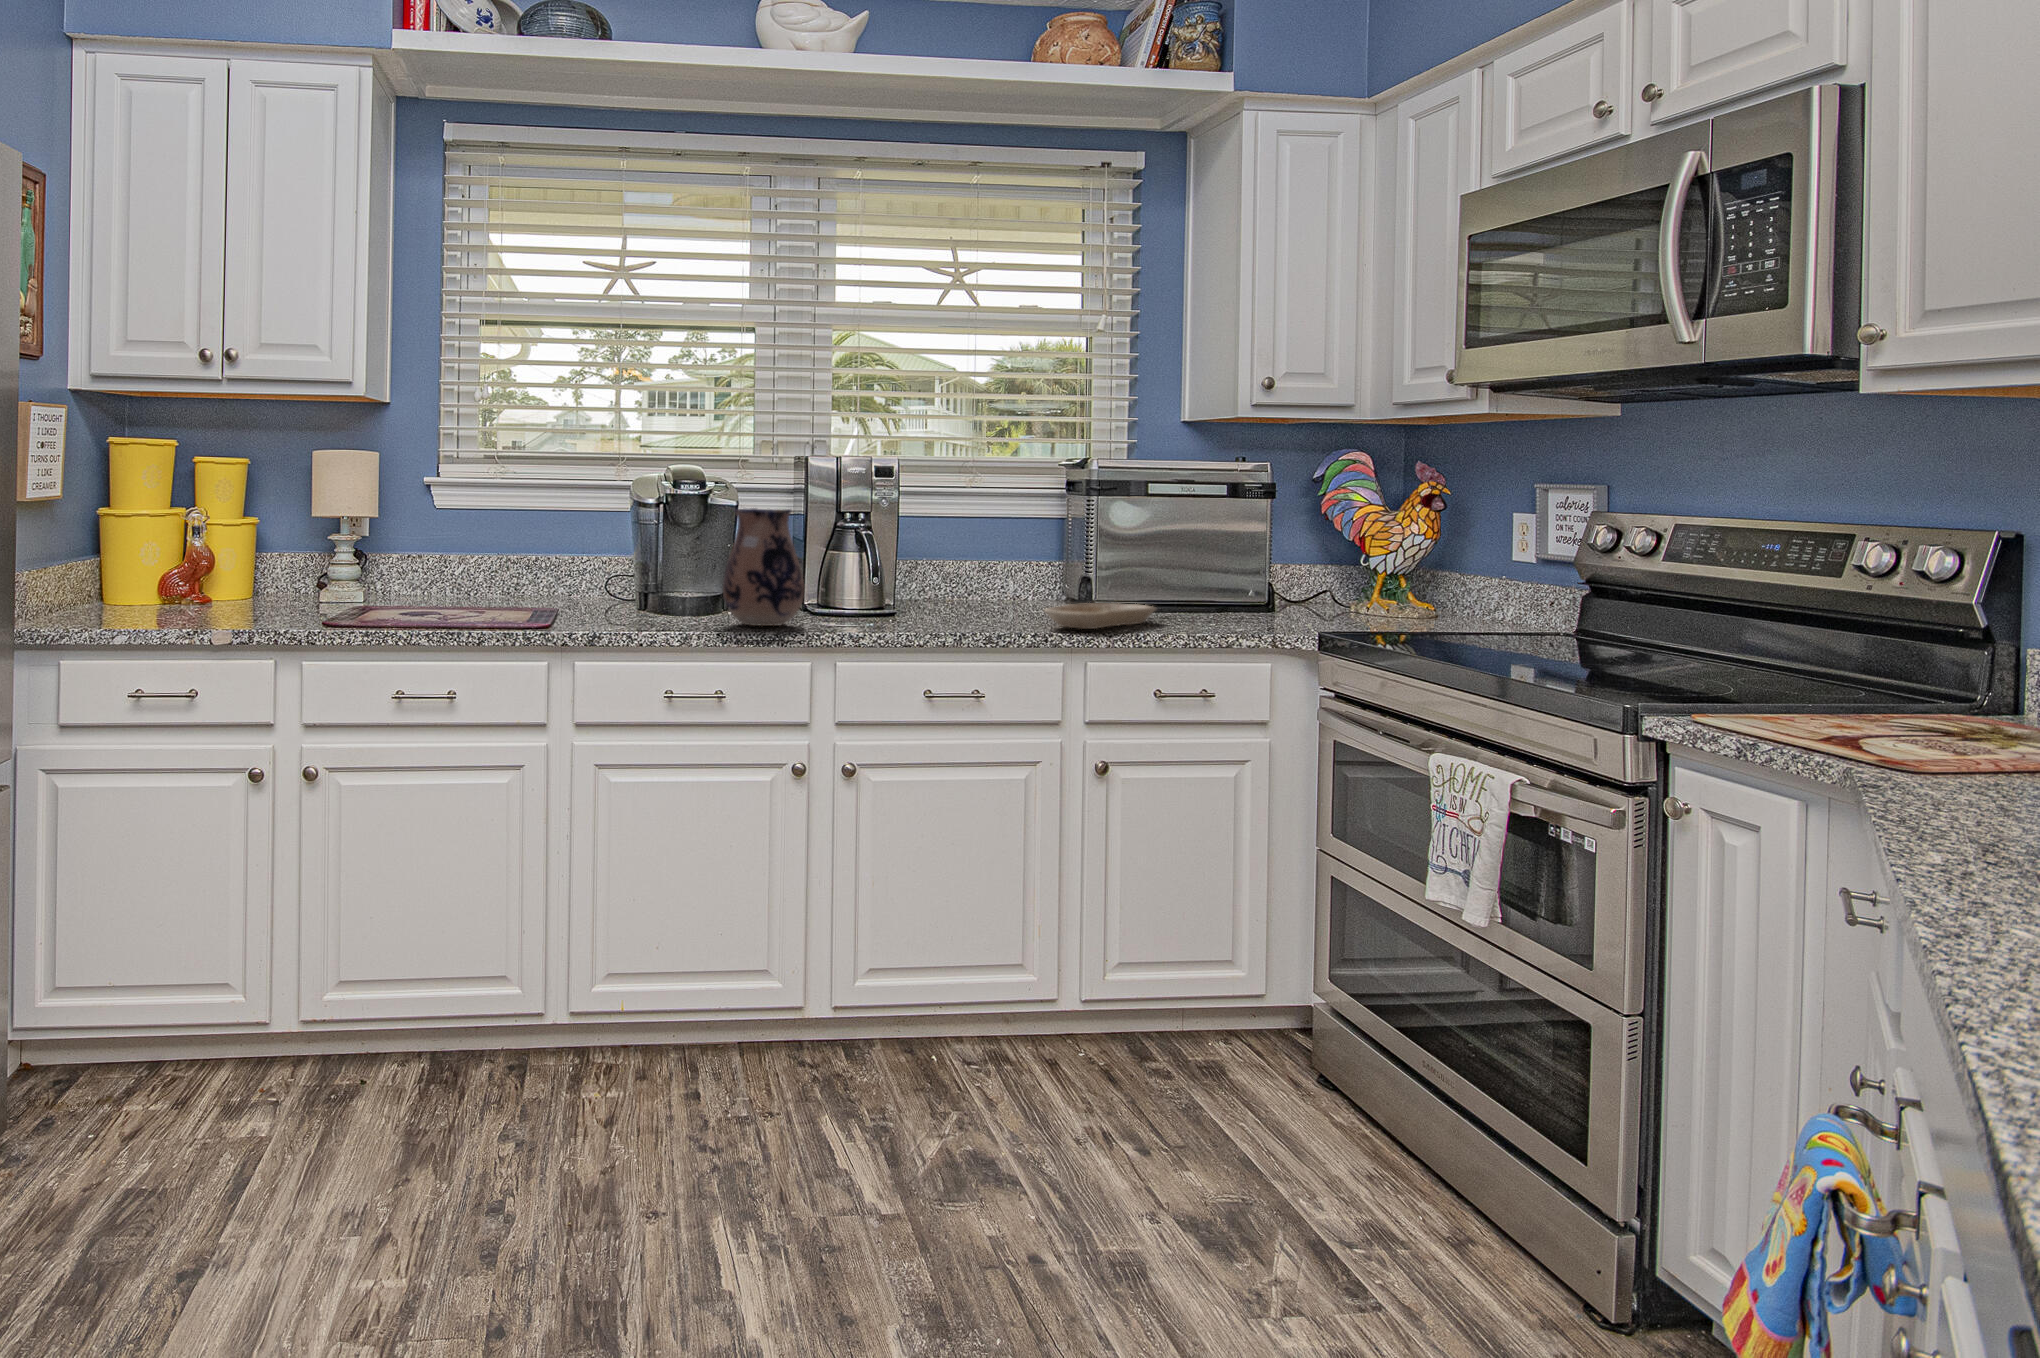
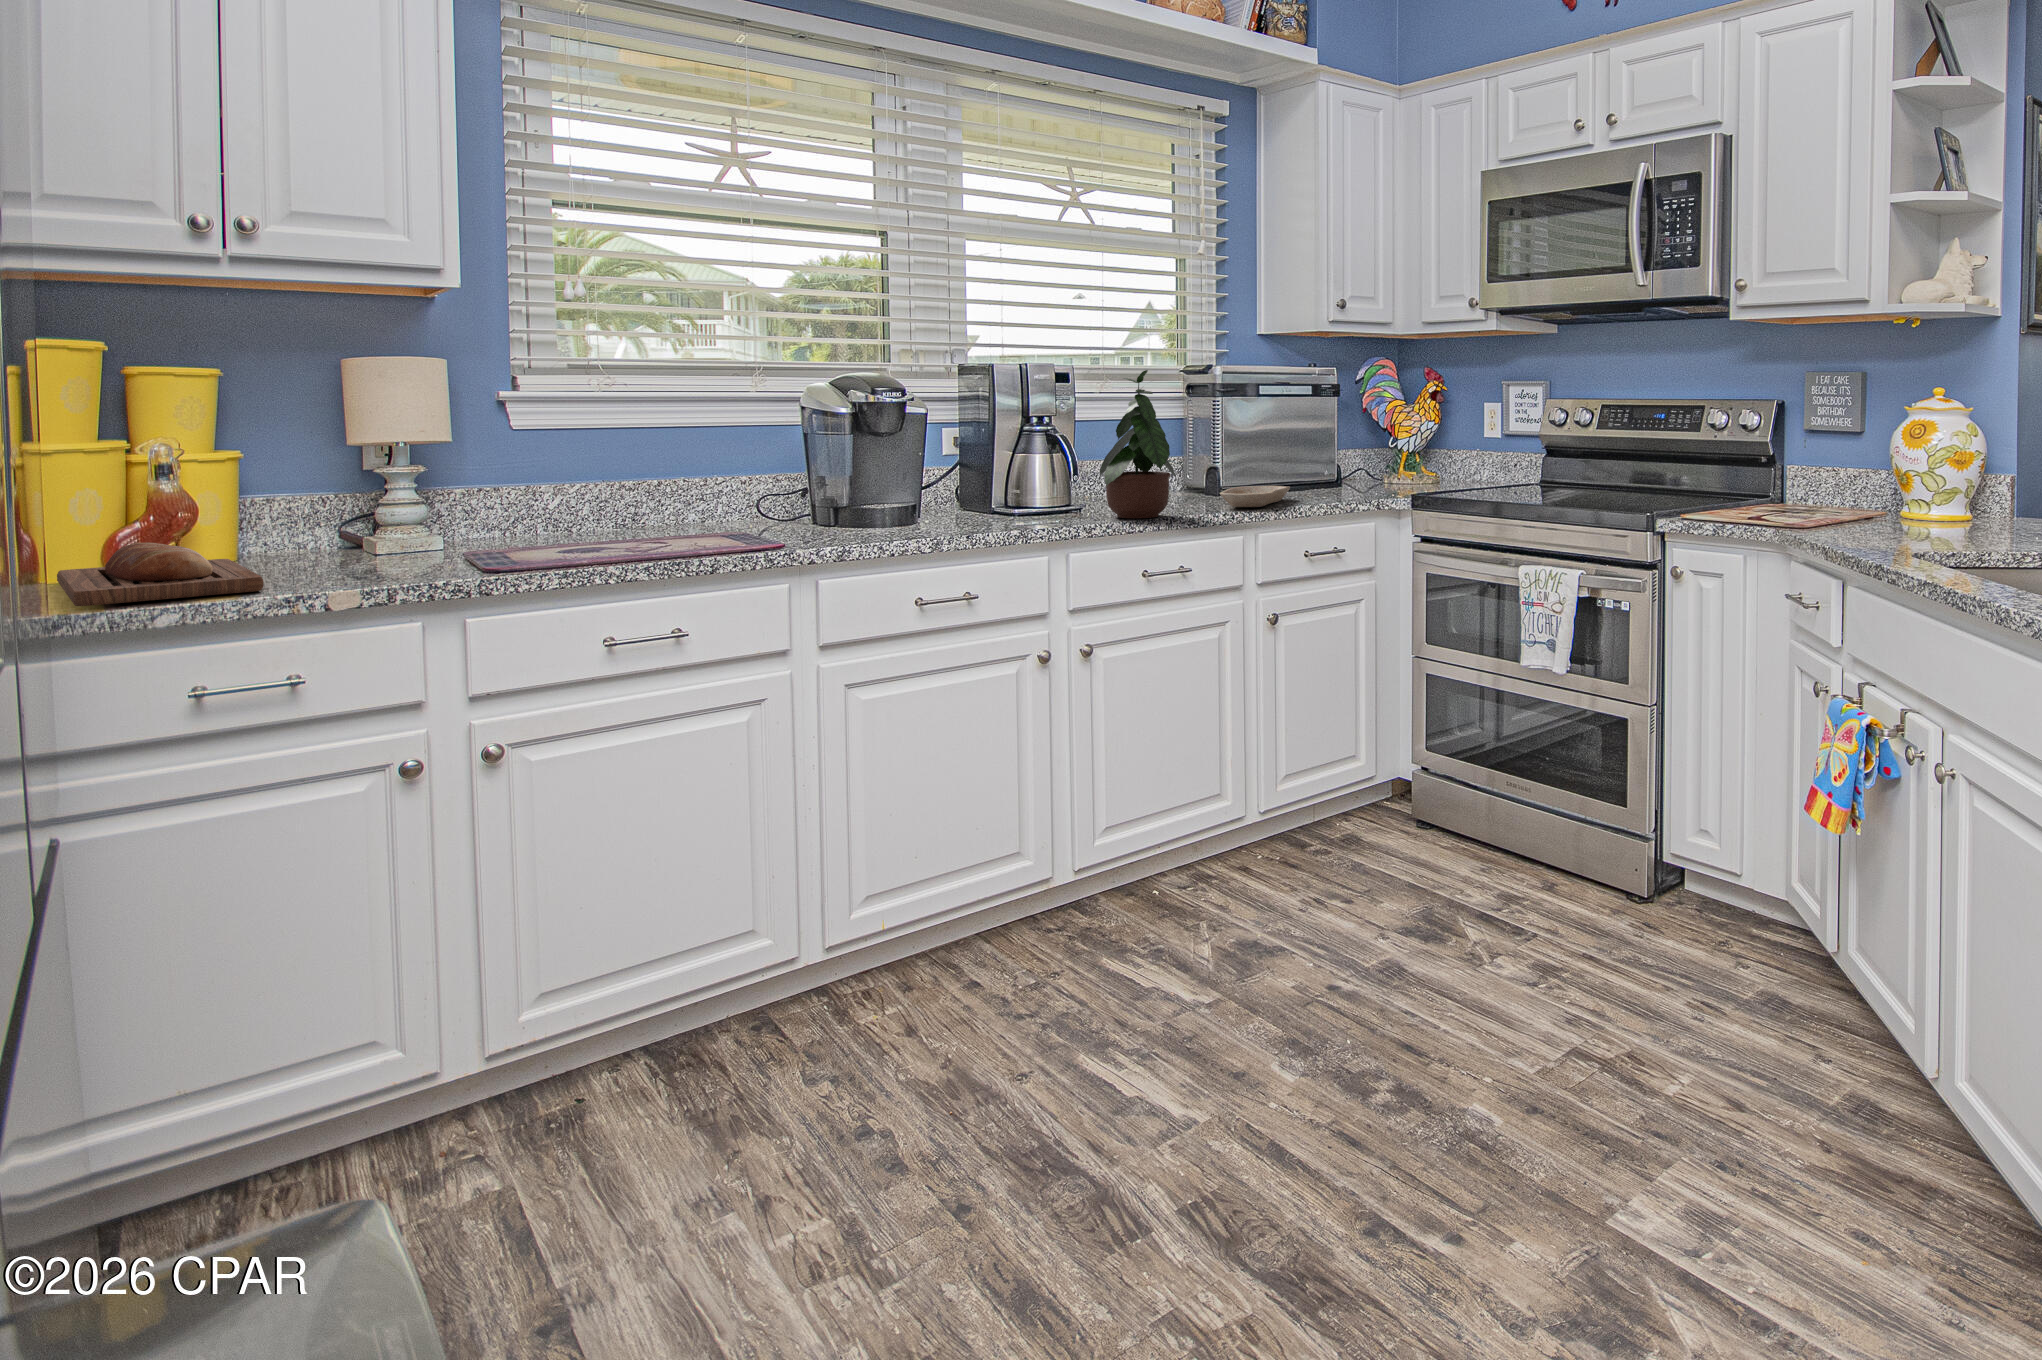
potted plant: none [883,464,980,630] -> present [1100,370,1176,518]
ceramic pitcher: present [723,508,804,626] -> none [945,414,1027,528]
bread loaf: none [92,584,228,626] -> present [57,542,264,606]

